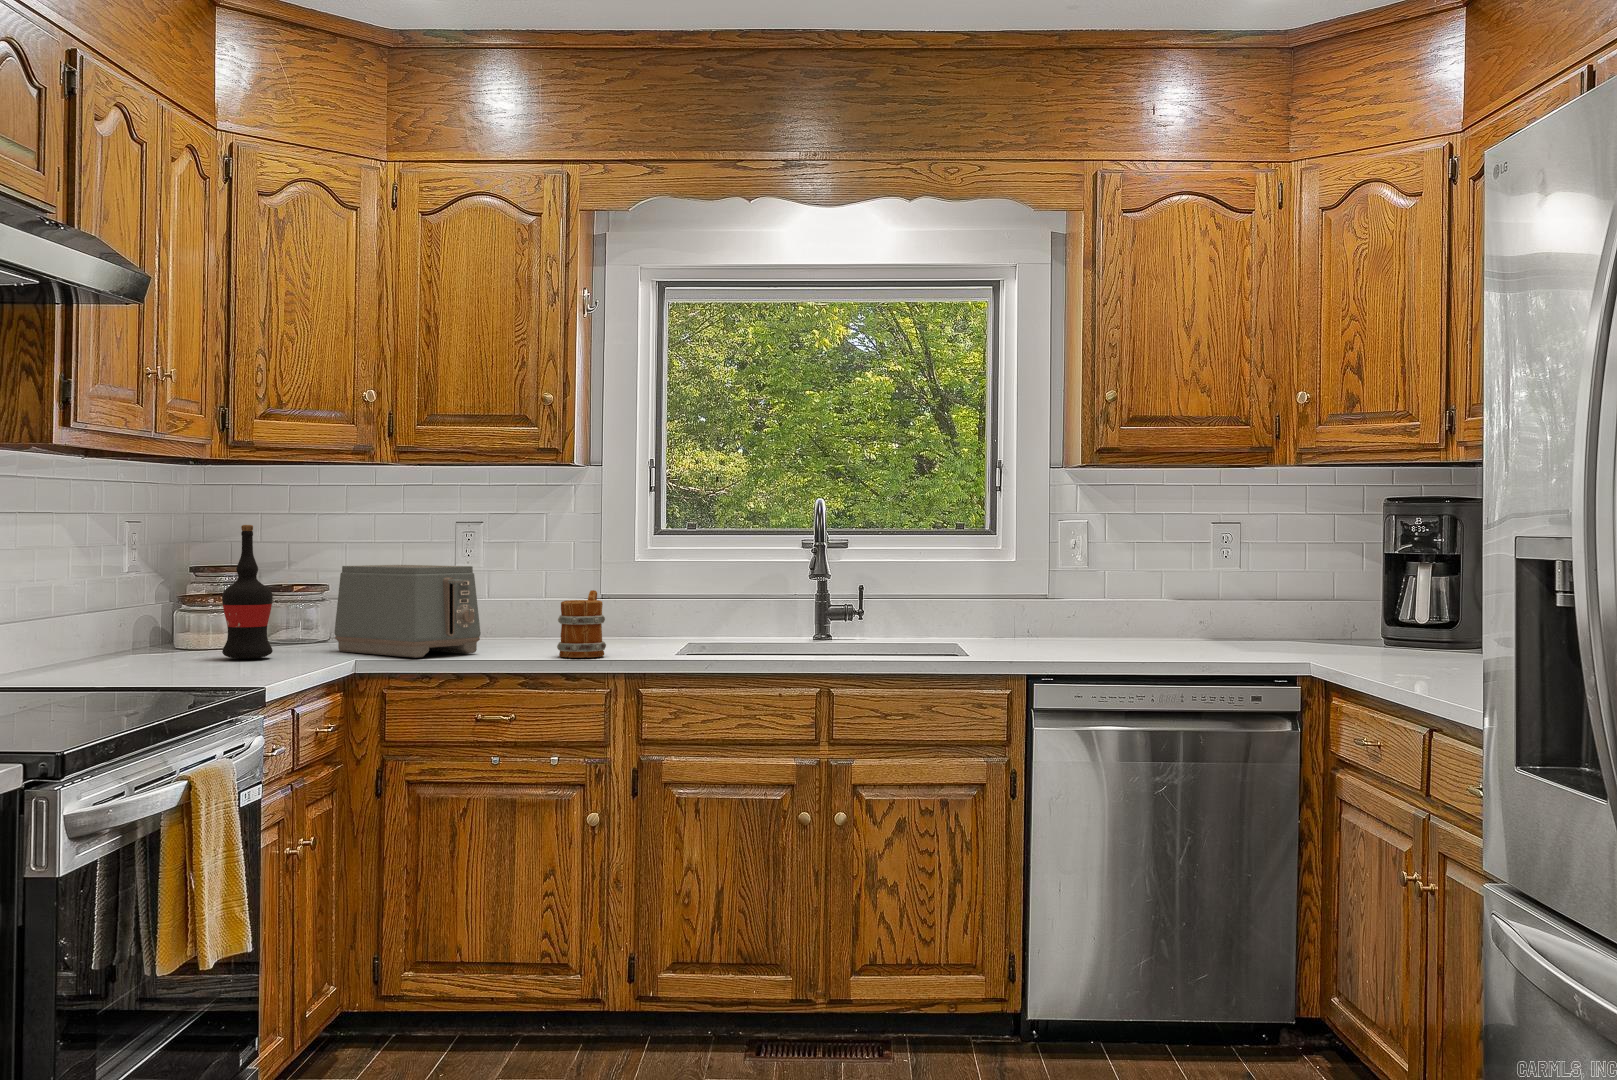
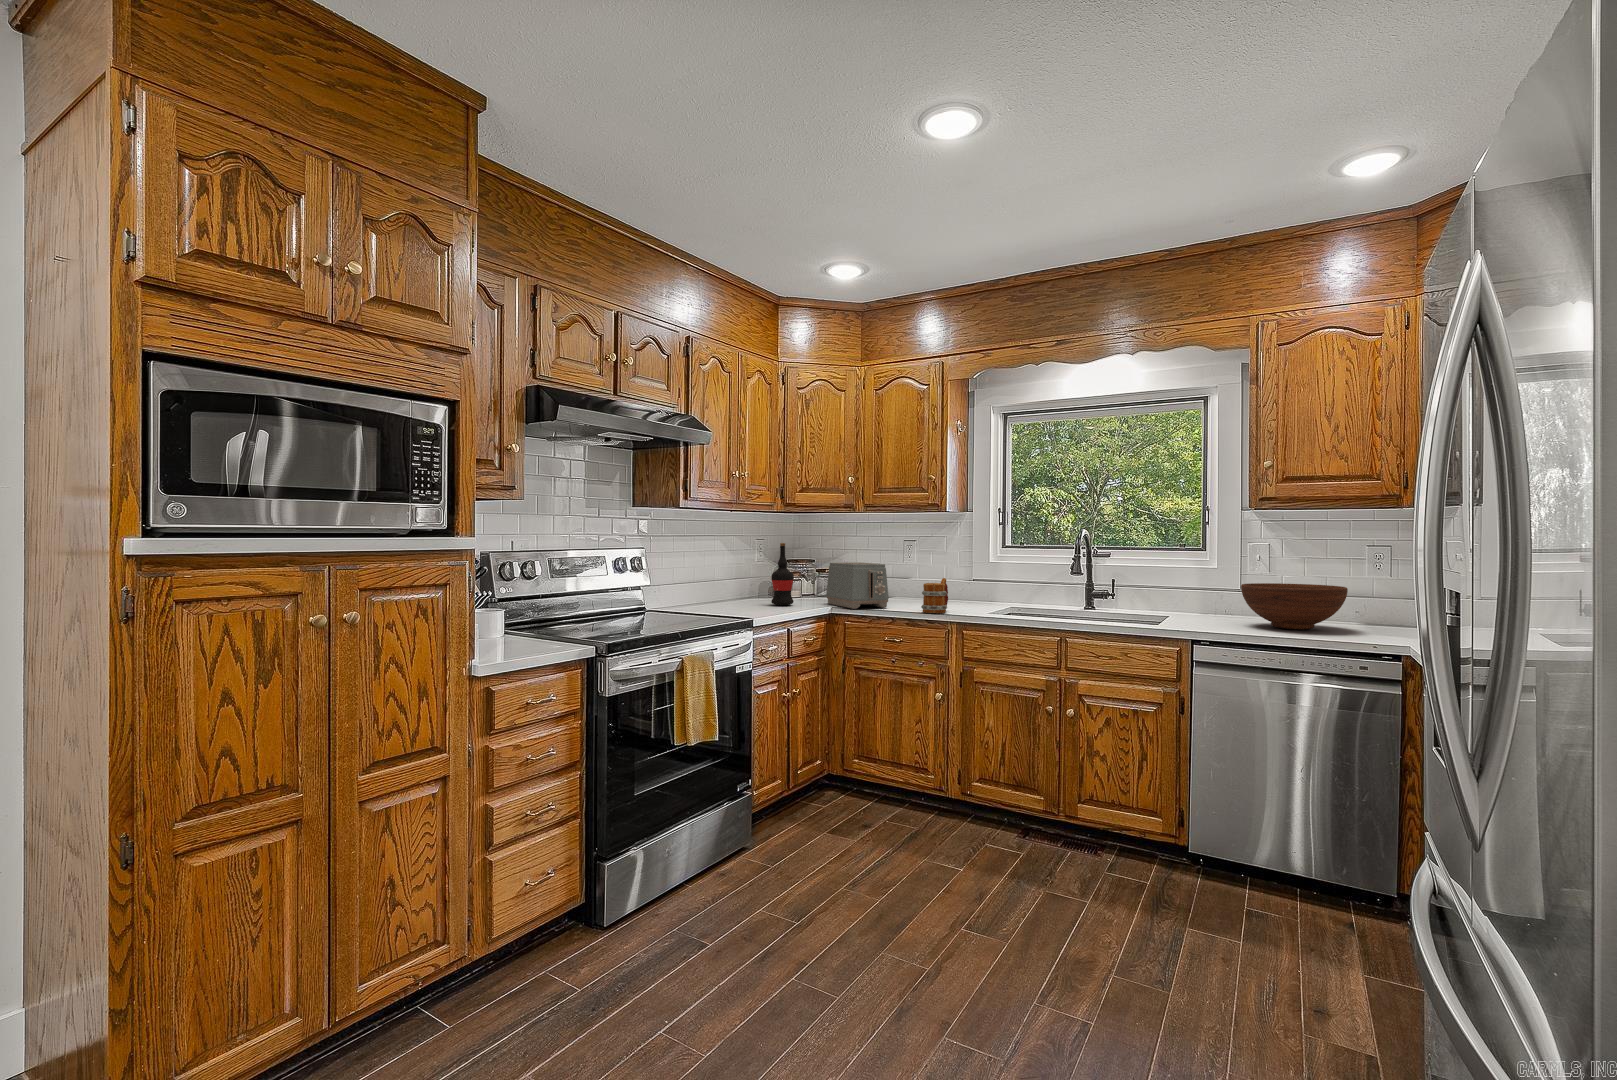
fruit bowl: none [1075,584,1219,652] -> present [1241,583,1348,629]

